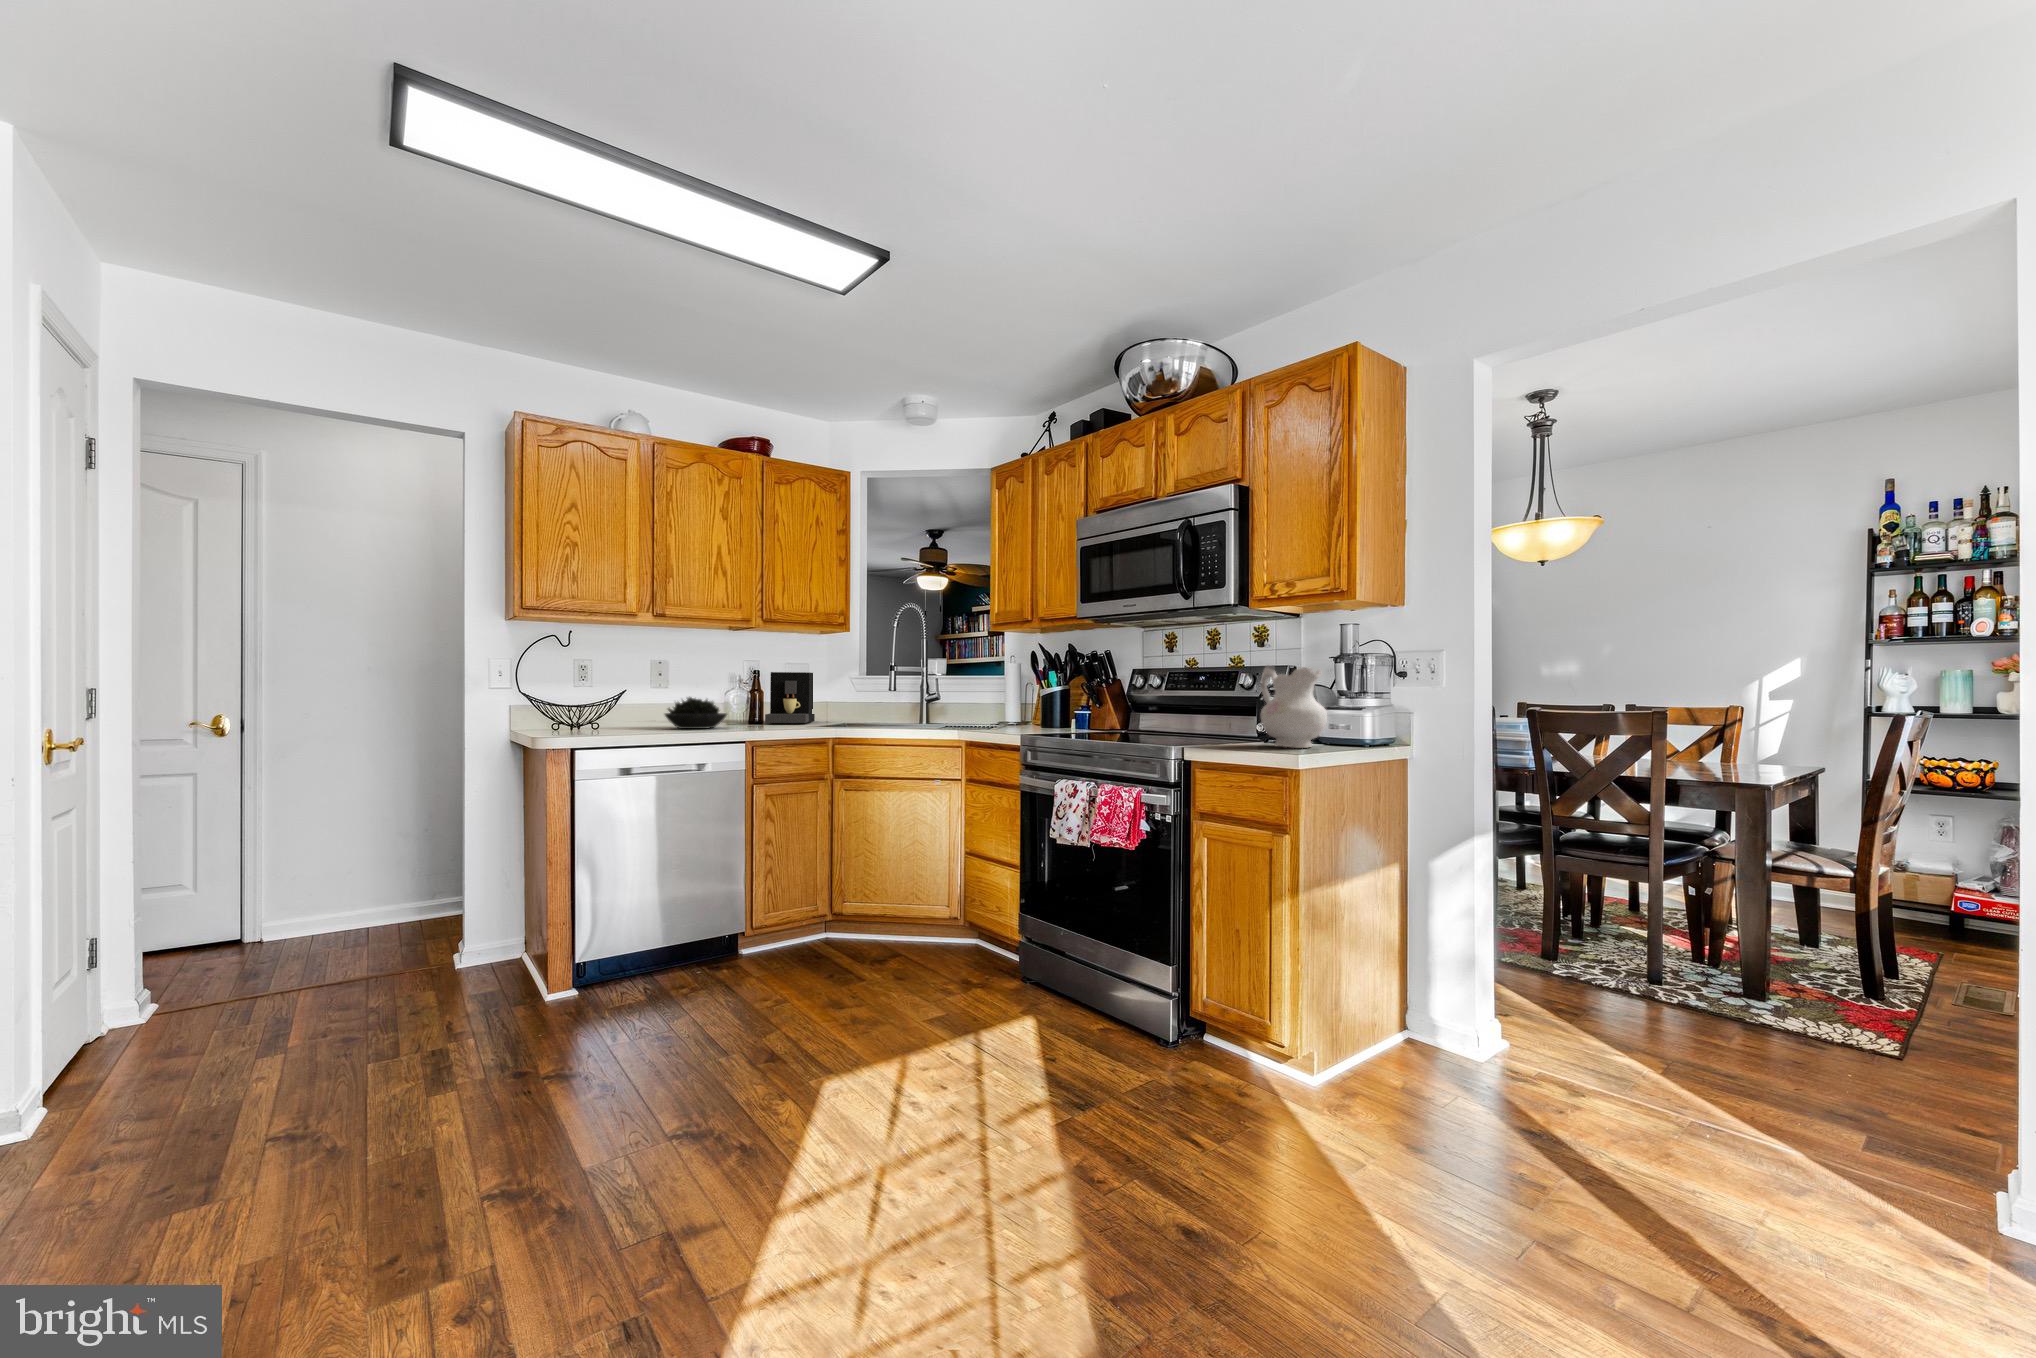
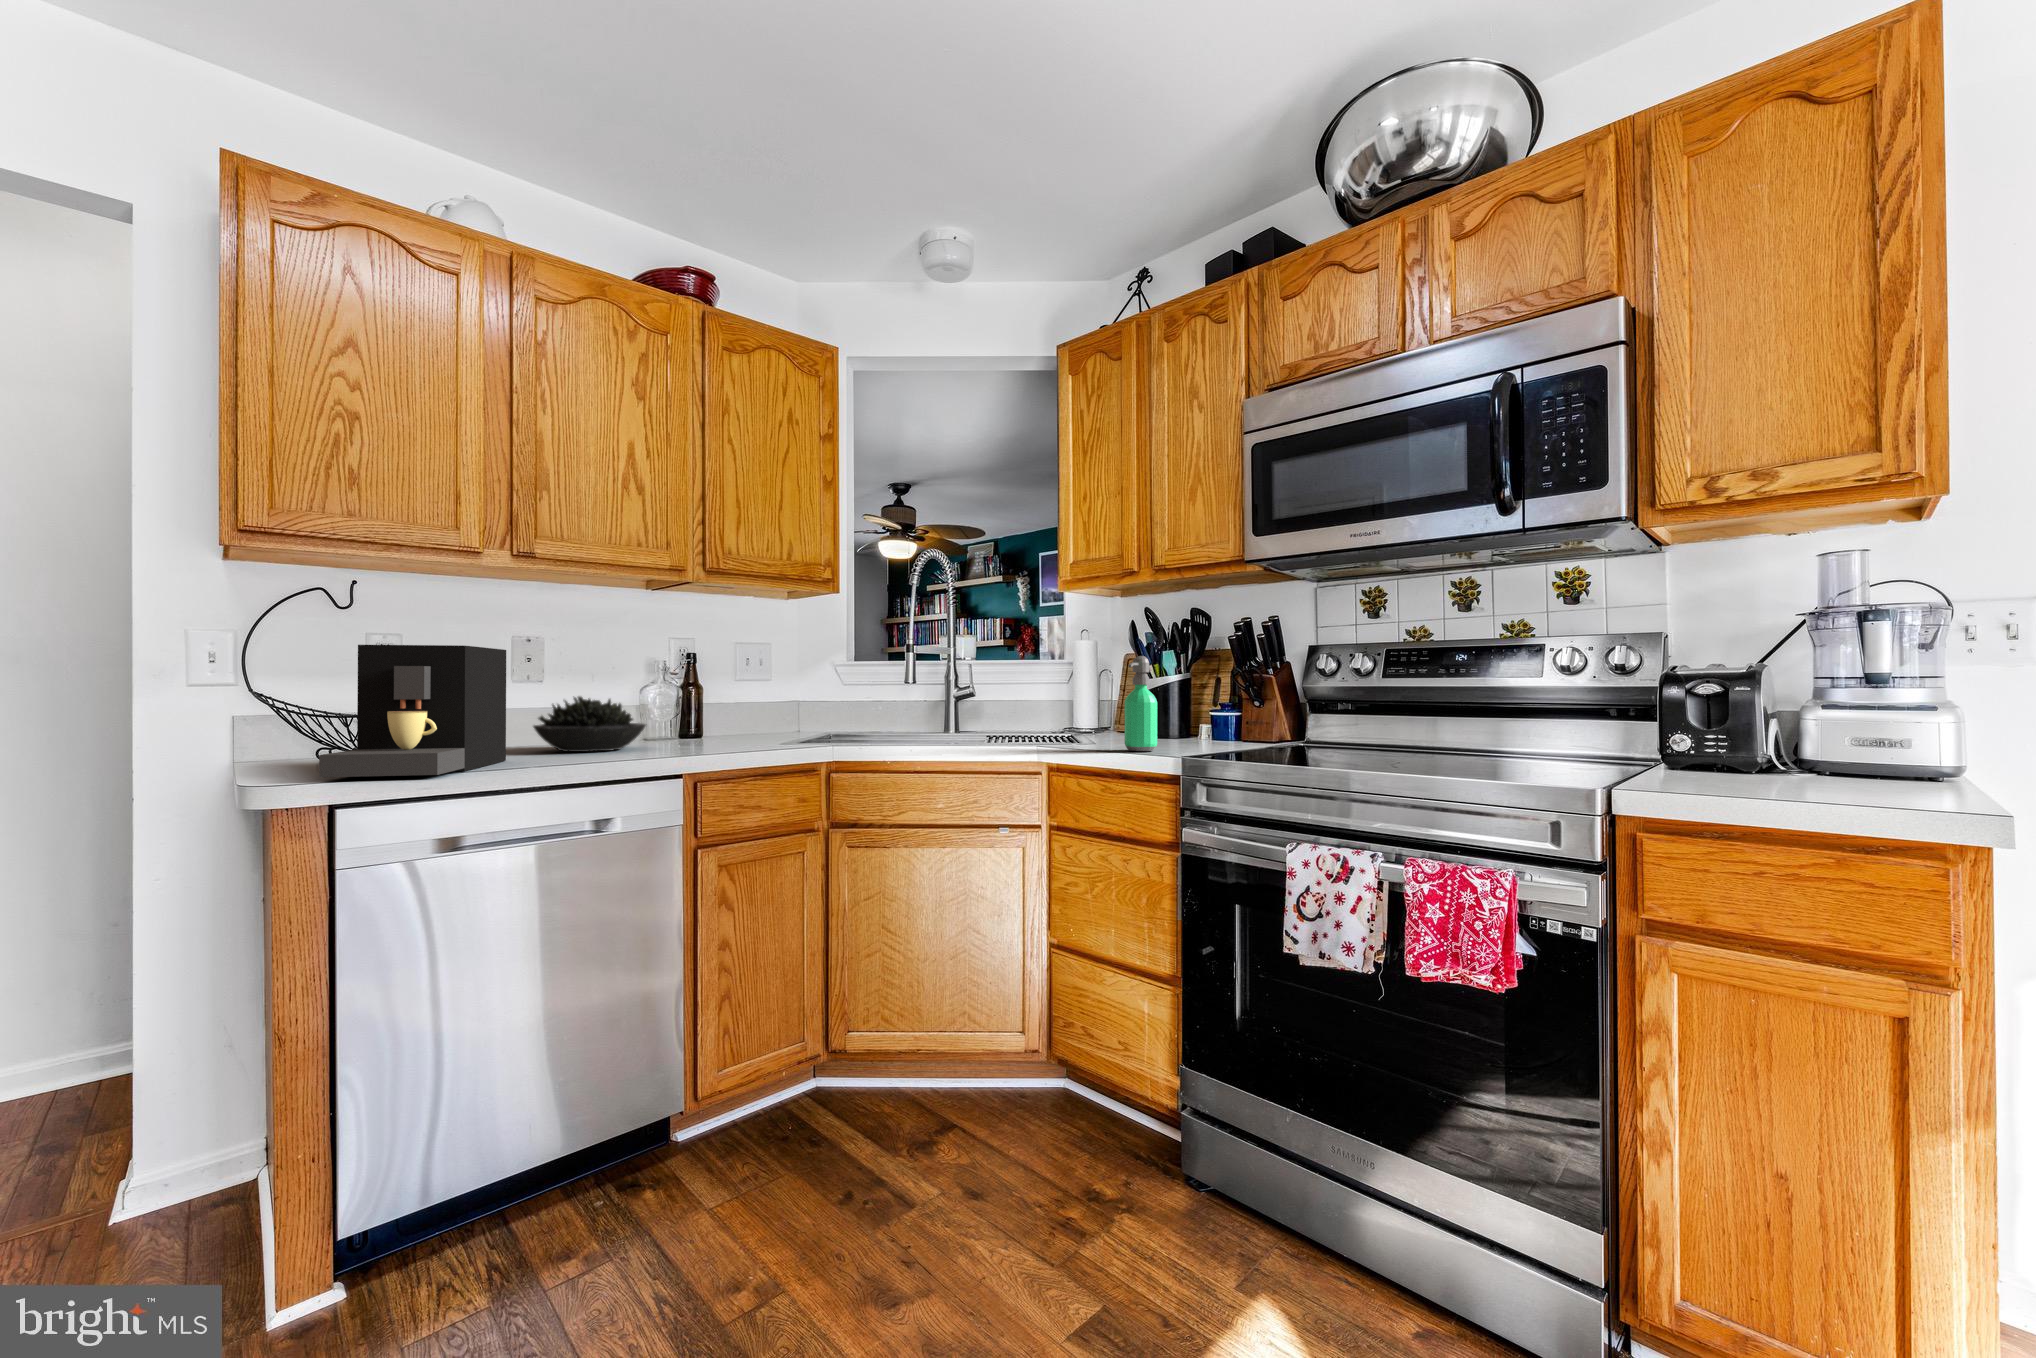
ceramic pitcher: present [1261,666,1327,748] -> none [1695,627,1875,786]
coffee maker: present [765,672,815,723] -> present [319,645,506,777]
soap dispenser: none [1001,675,1021,732] -> present [1124,656,1157,751]

